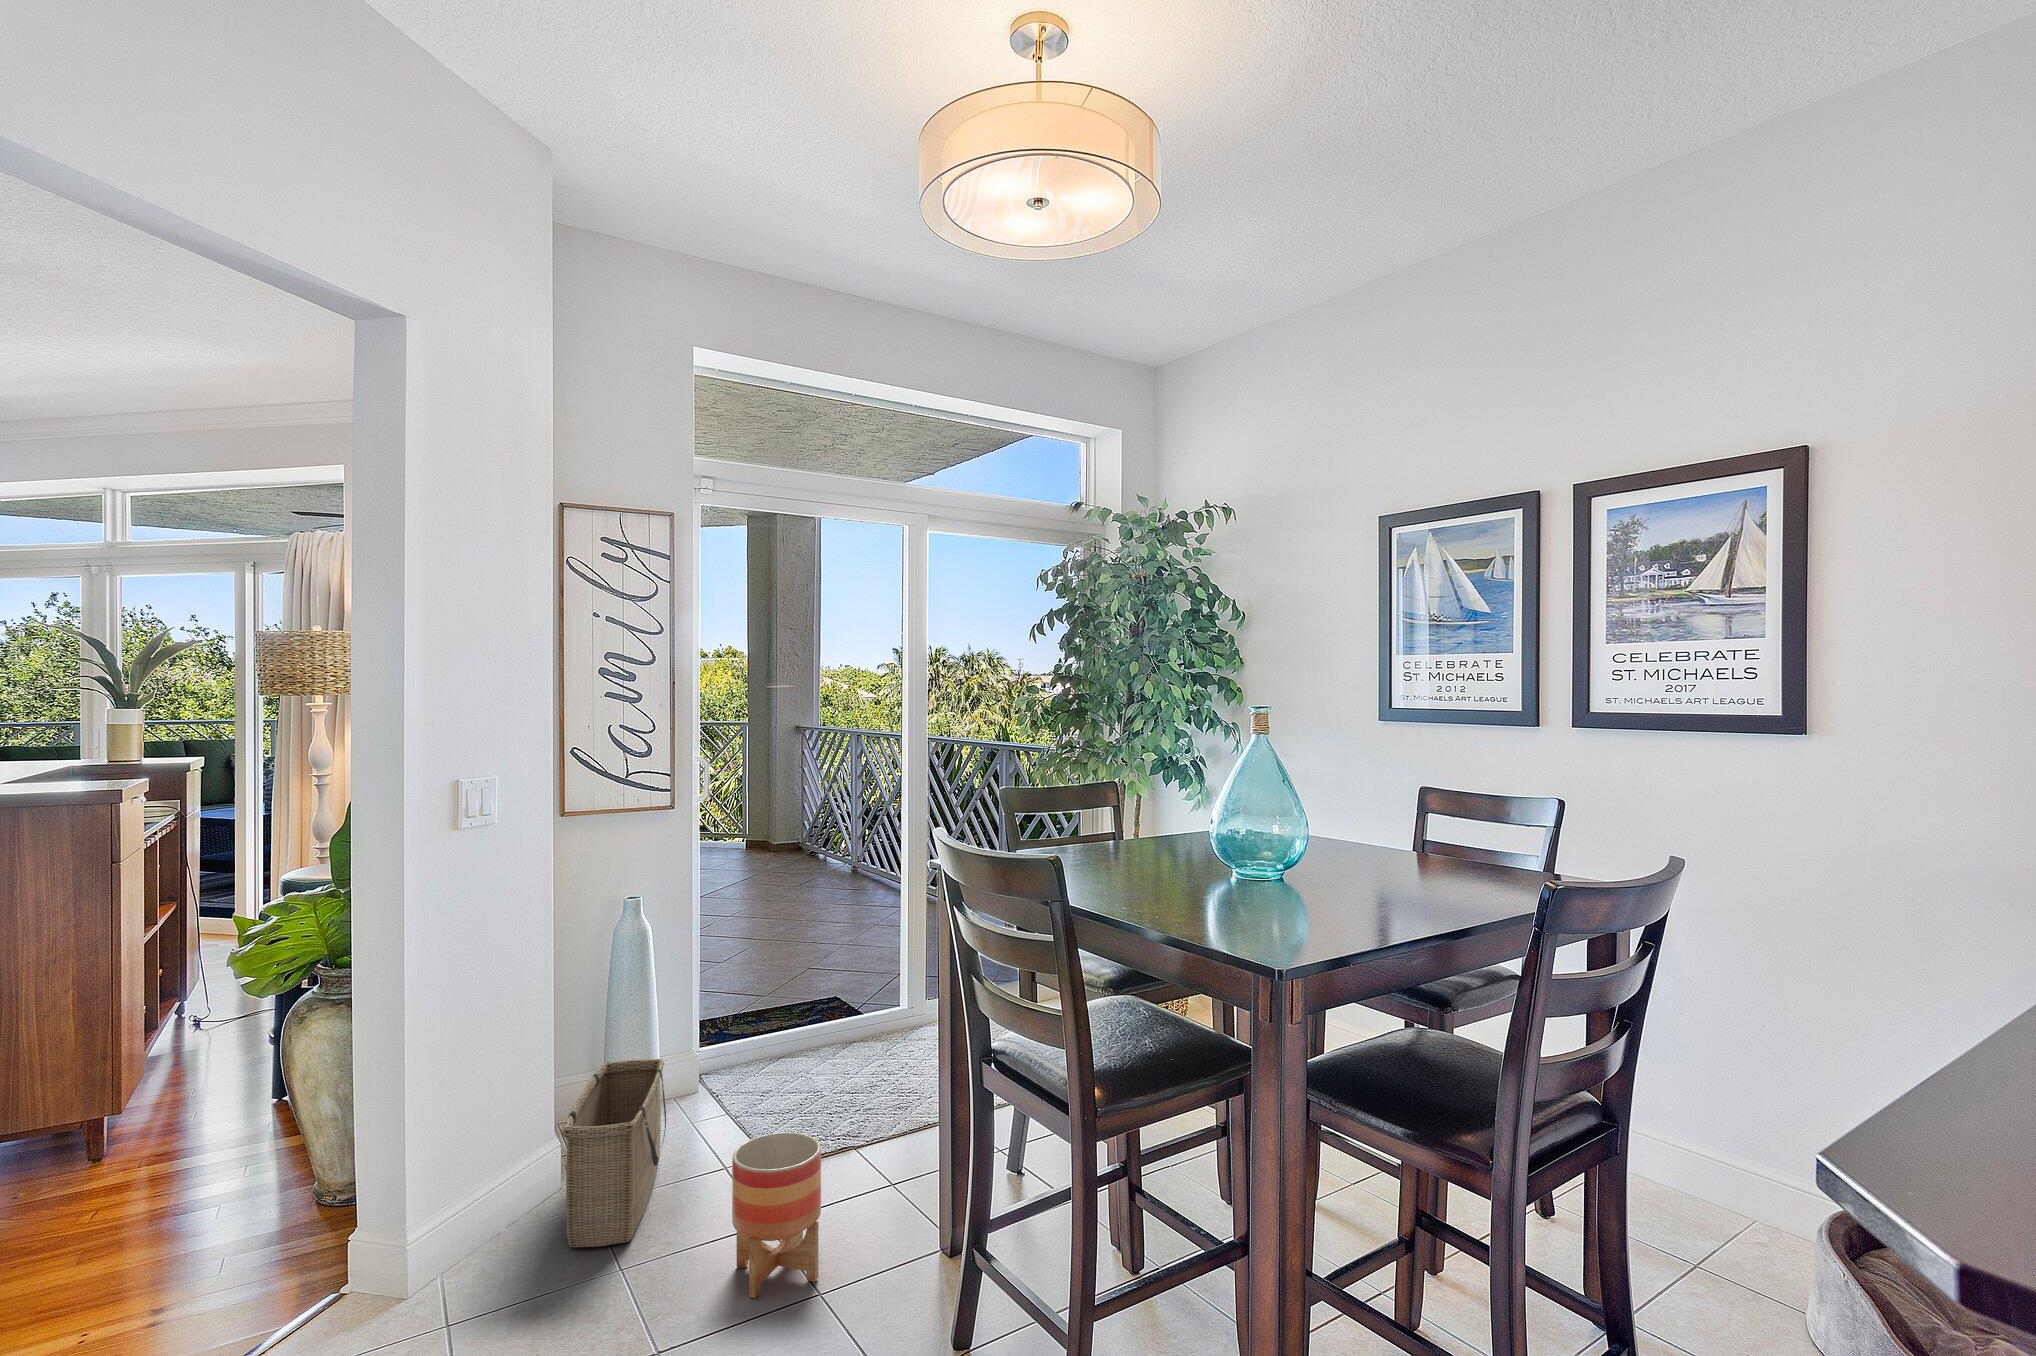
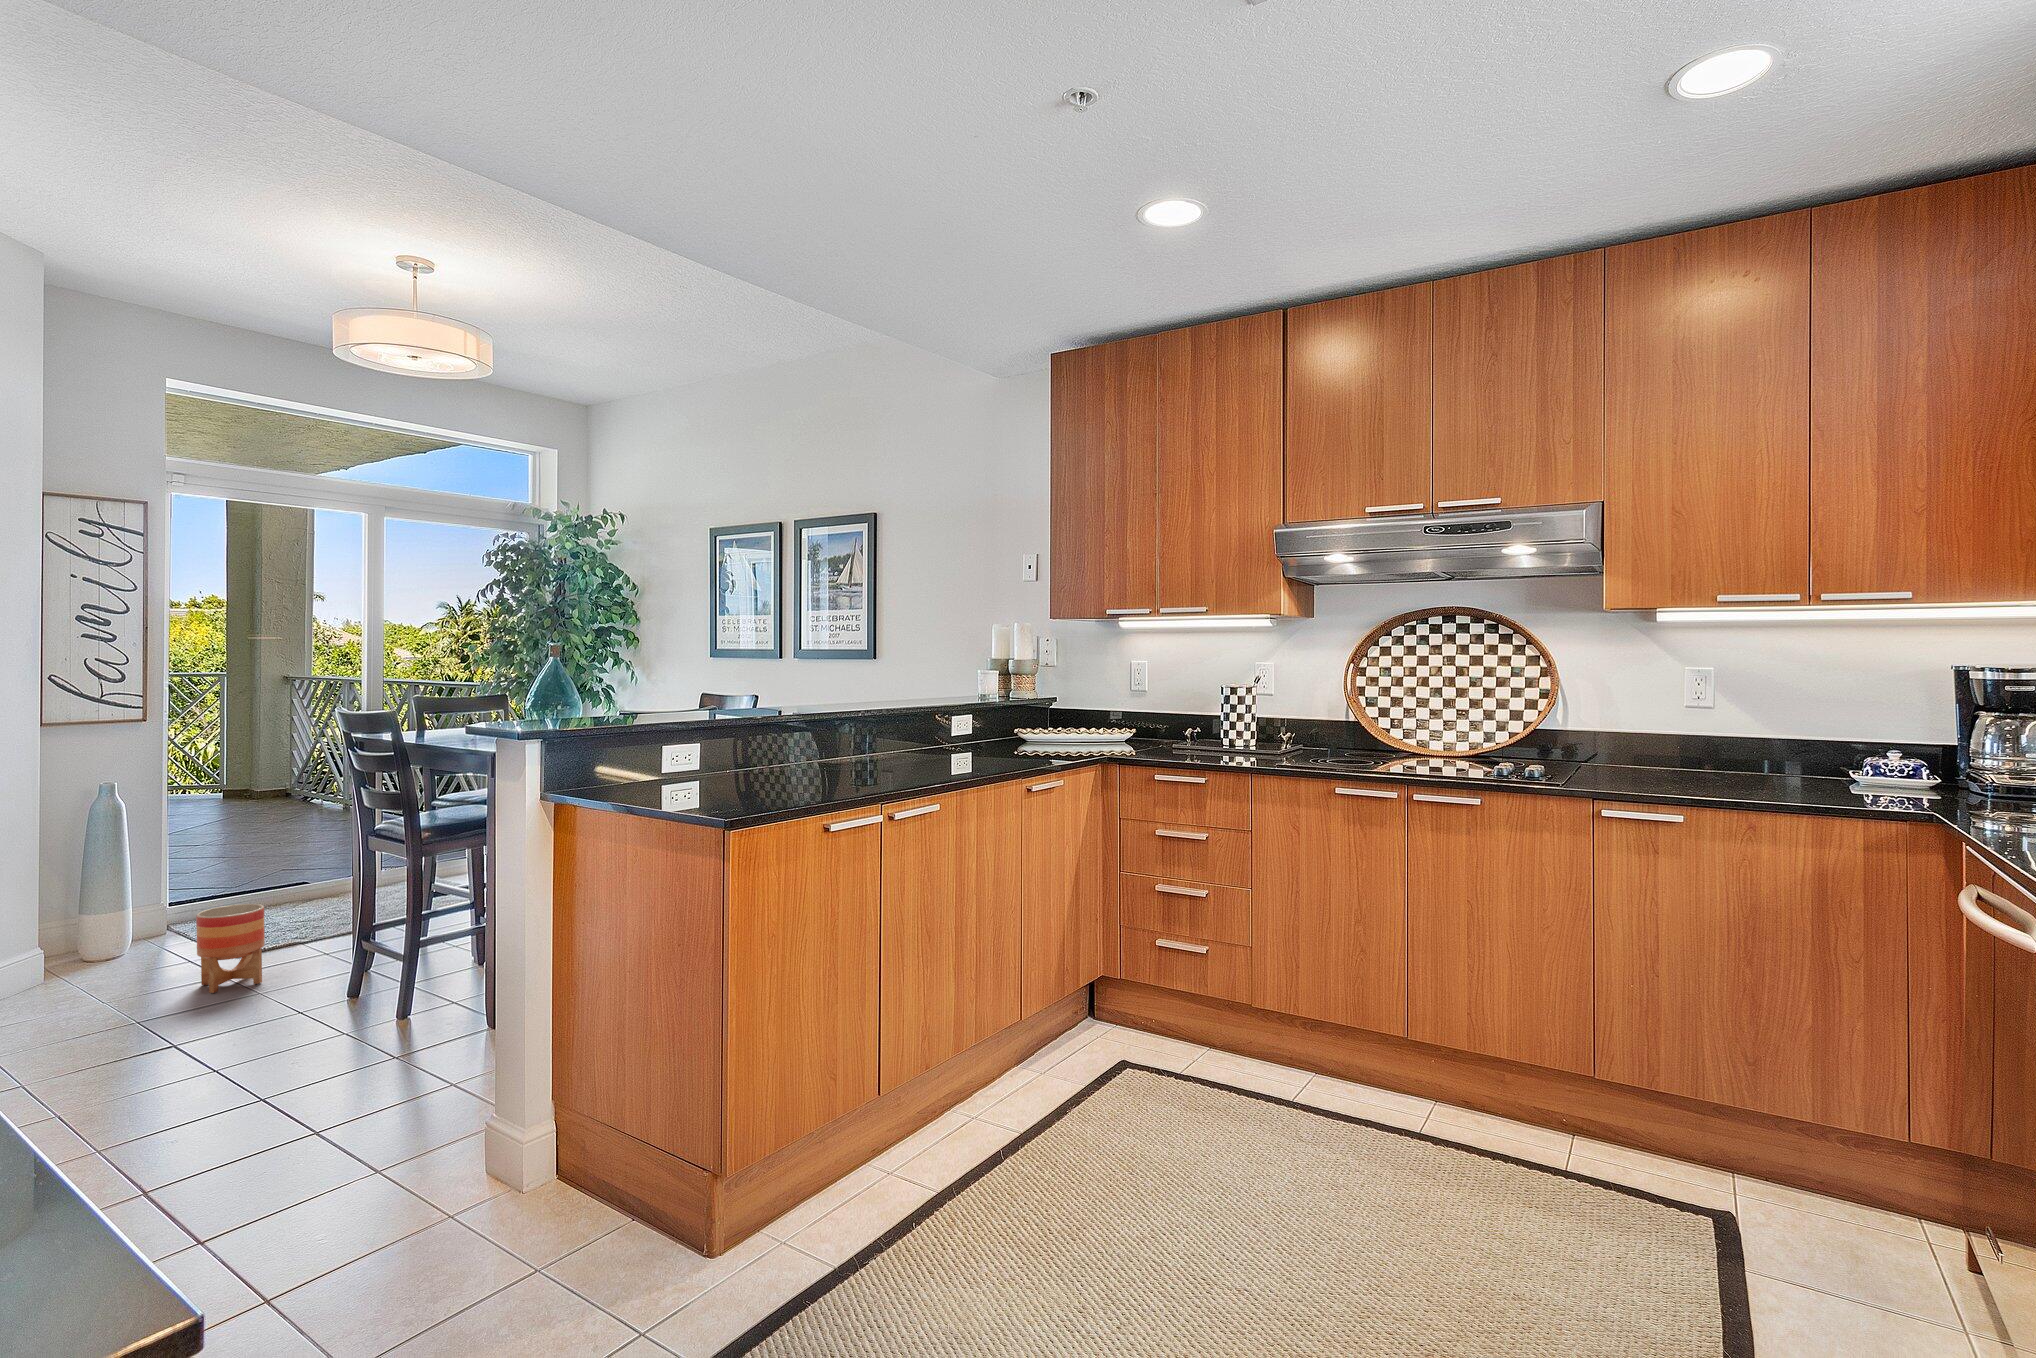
basket: present [562,1059,666,1247] -> none [59,886,146,992]

